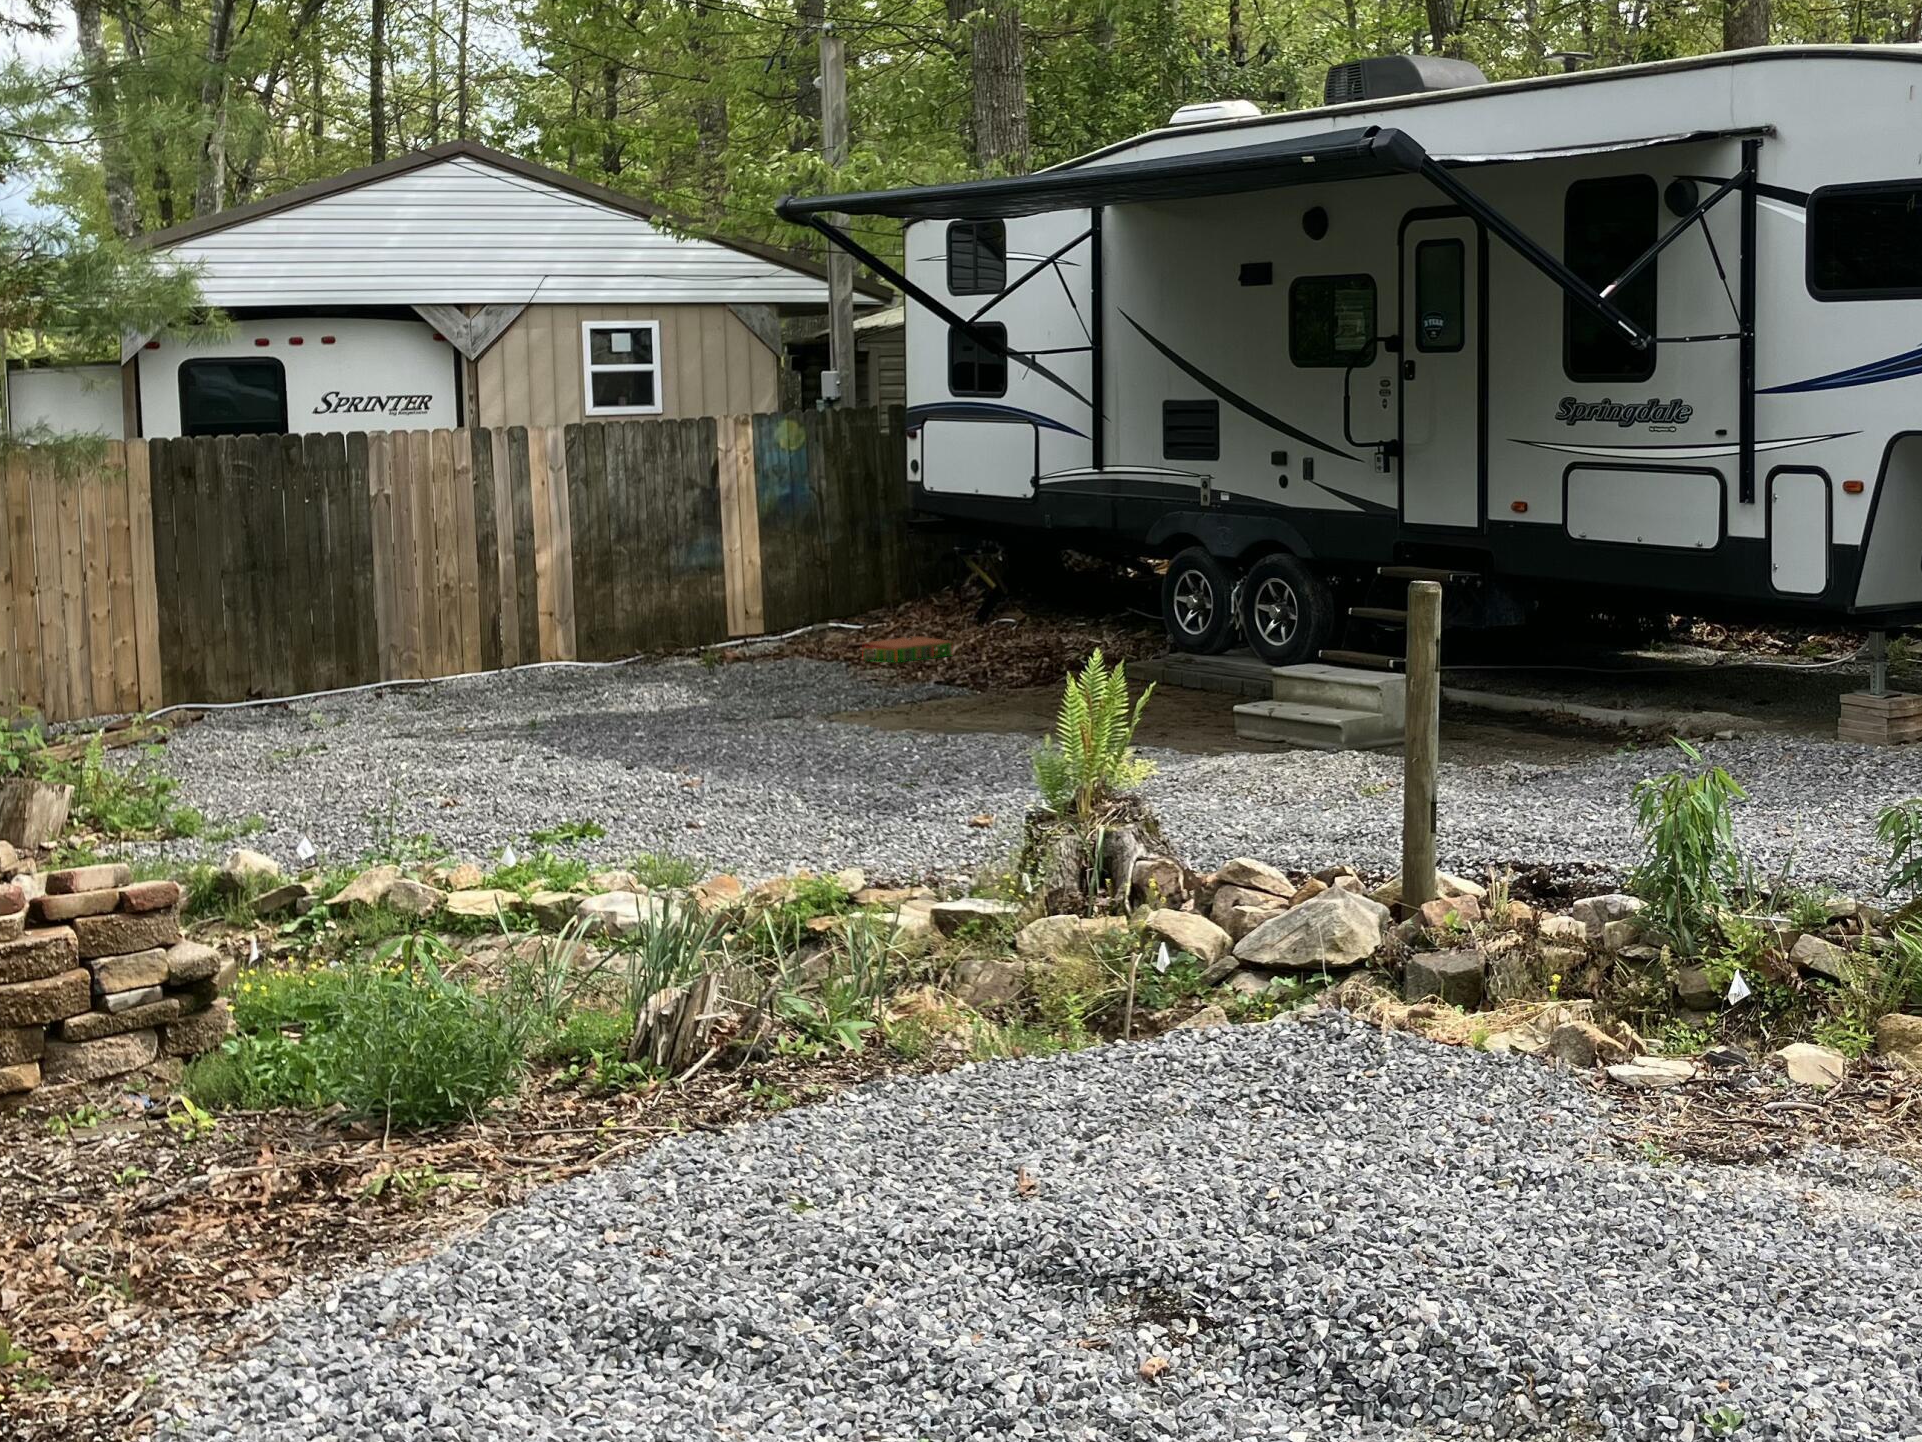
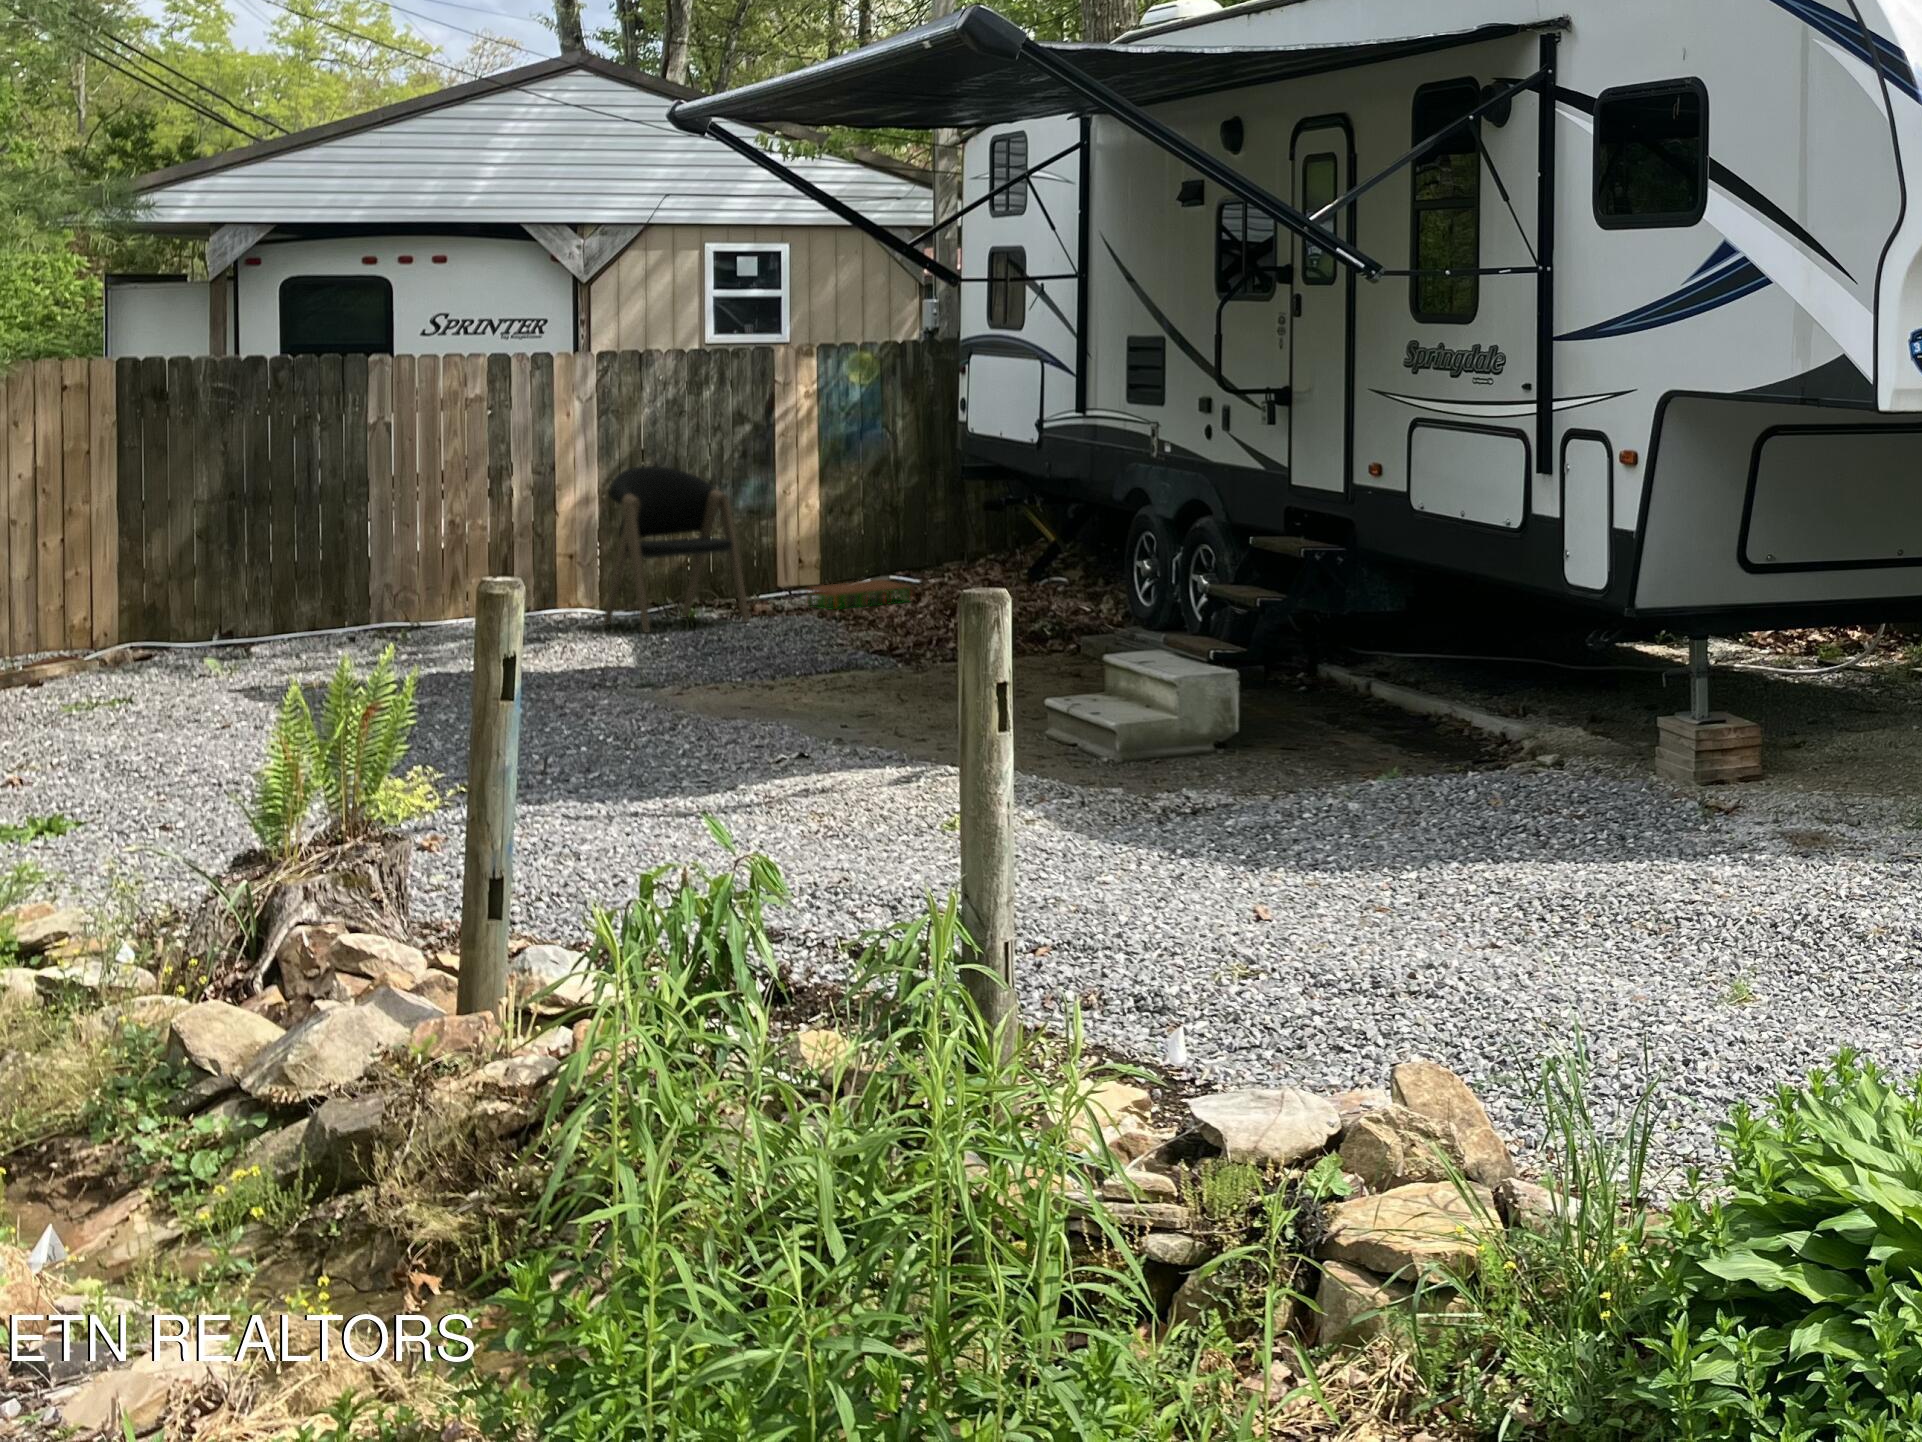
chair: none [712,530,845,682] -> present [603,466,750,632]

